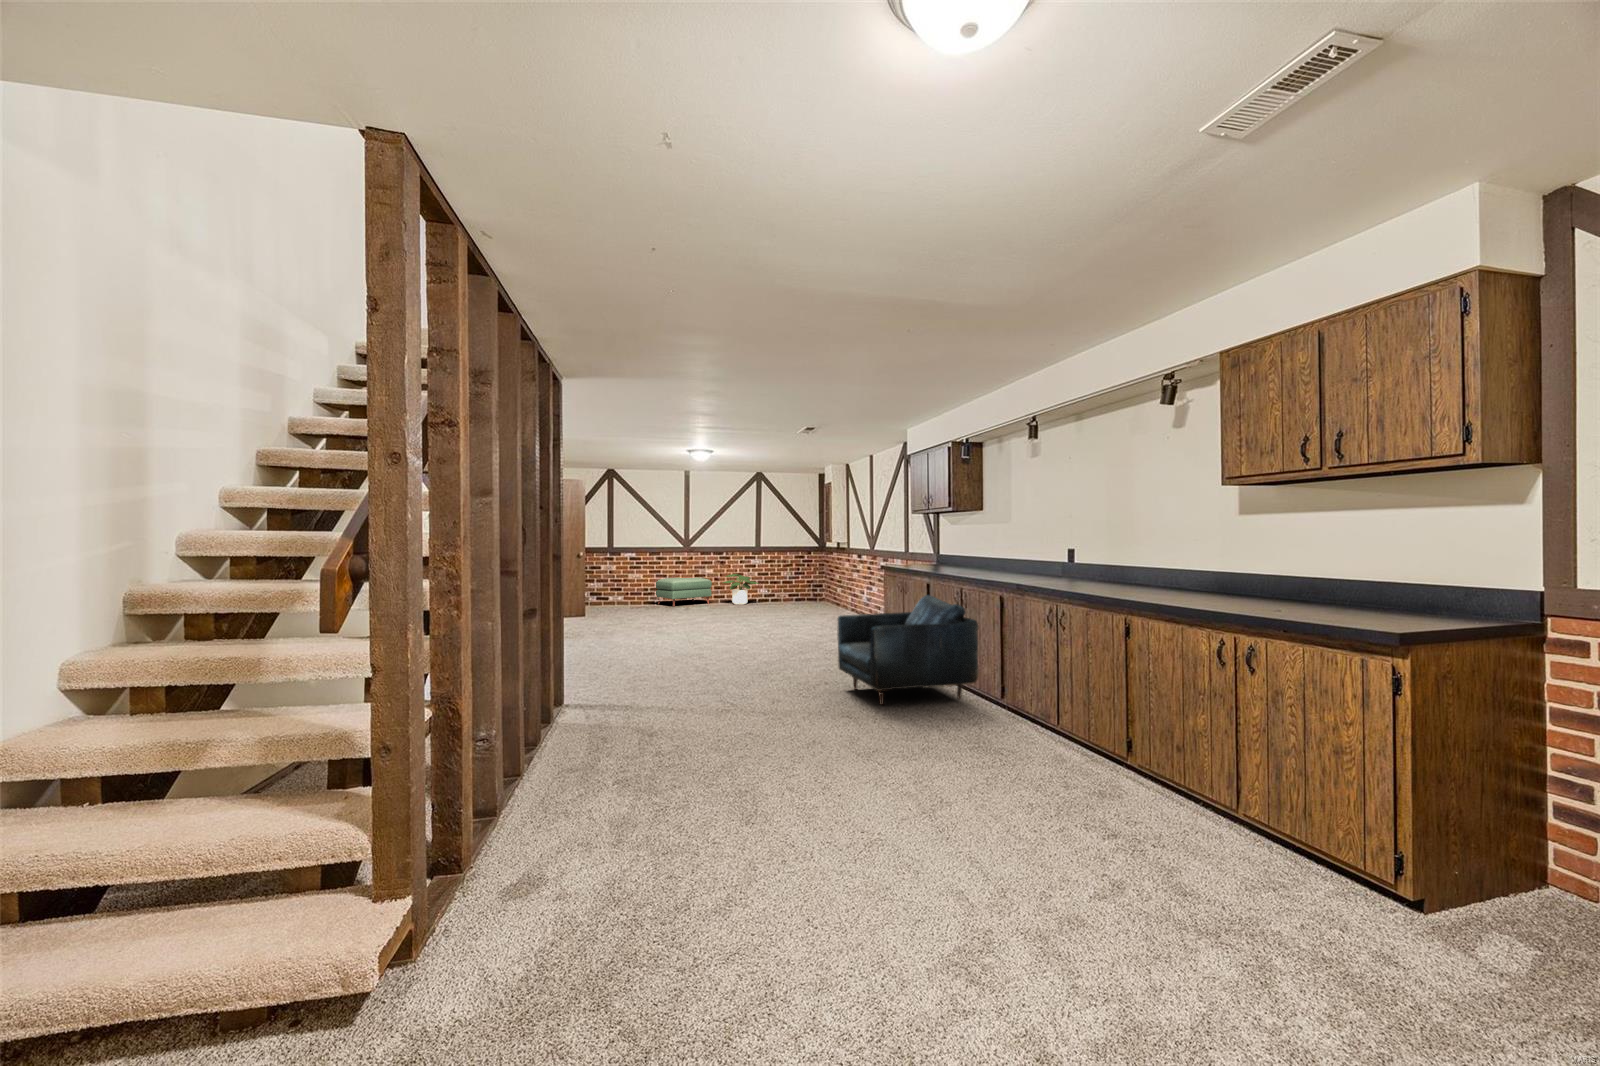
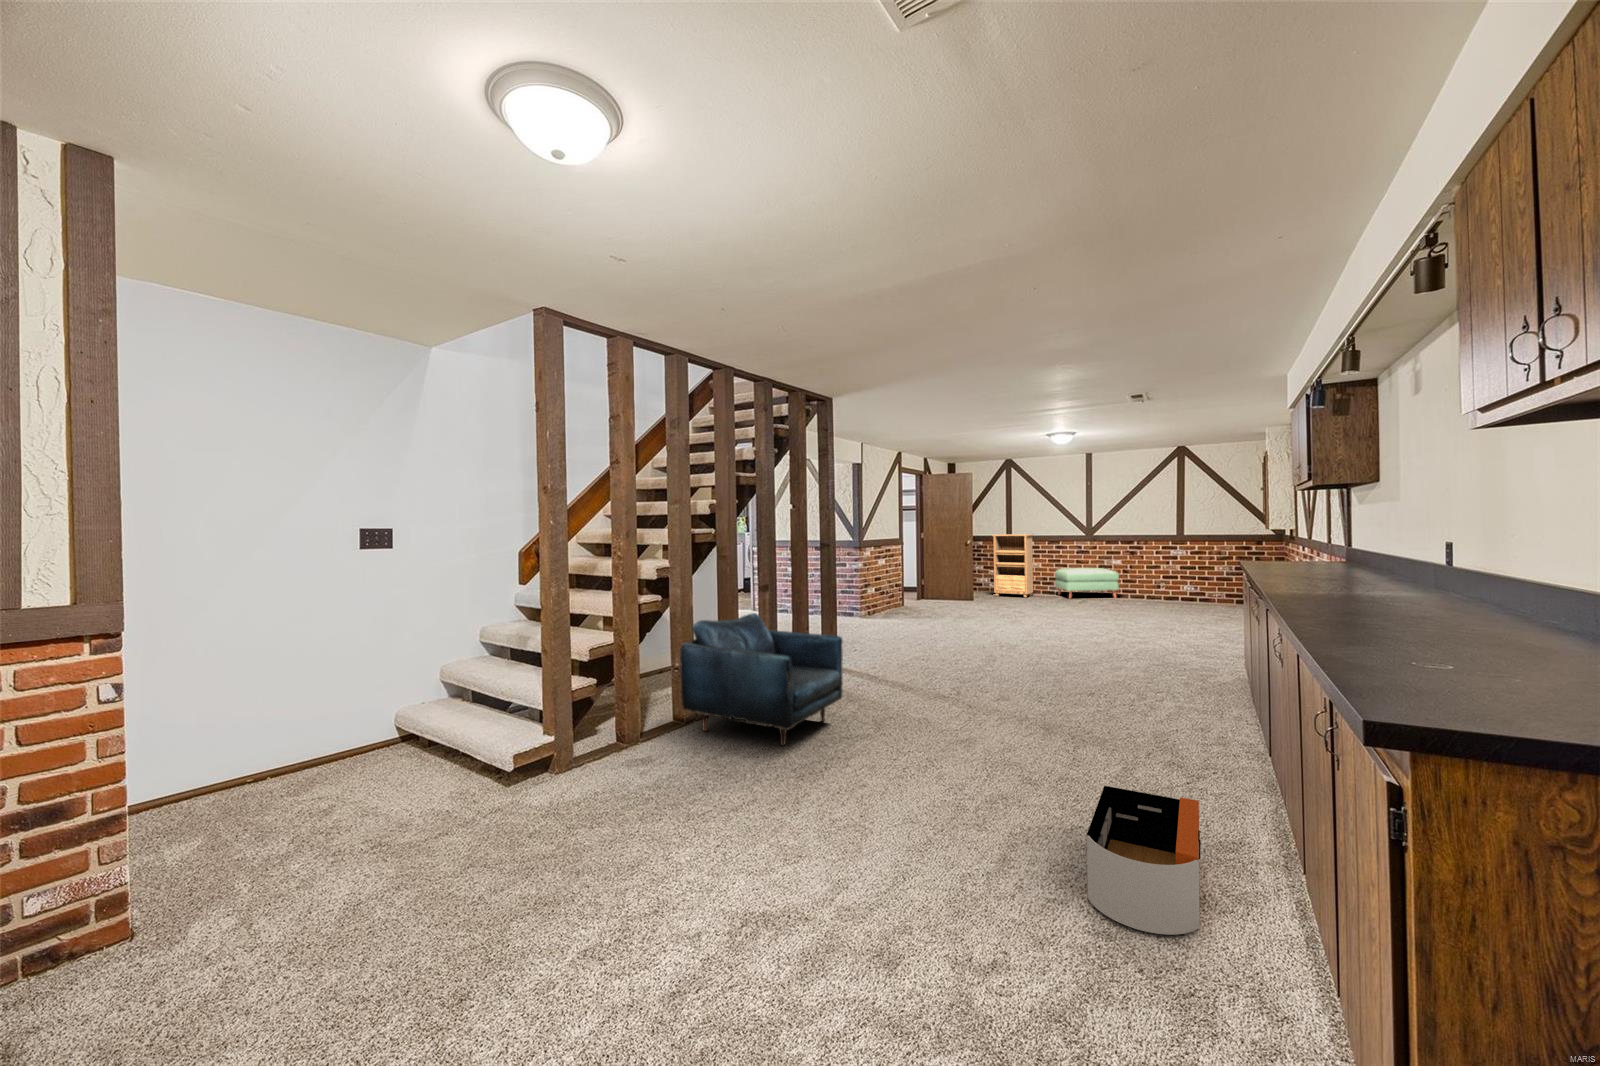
bookshelf: none [600,546,638,609] -> present [992,534,1033,597]
potted plant: present [723,574,759,605] -> none [1129,567,1178,602]
armchair: present [837,595,979,705] -> present [680,613,843,746]
storage bin: none [990,696,1094,770] -> present [1087,786,1201,935]

